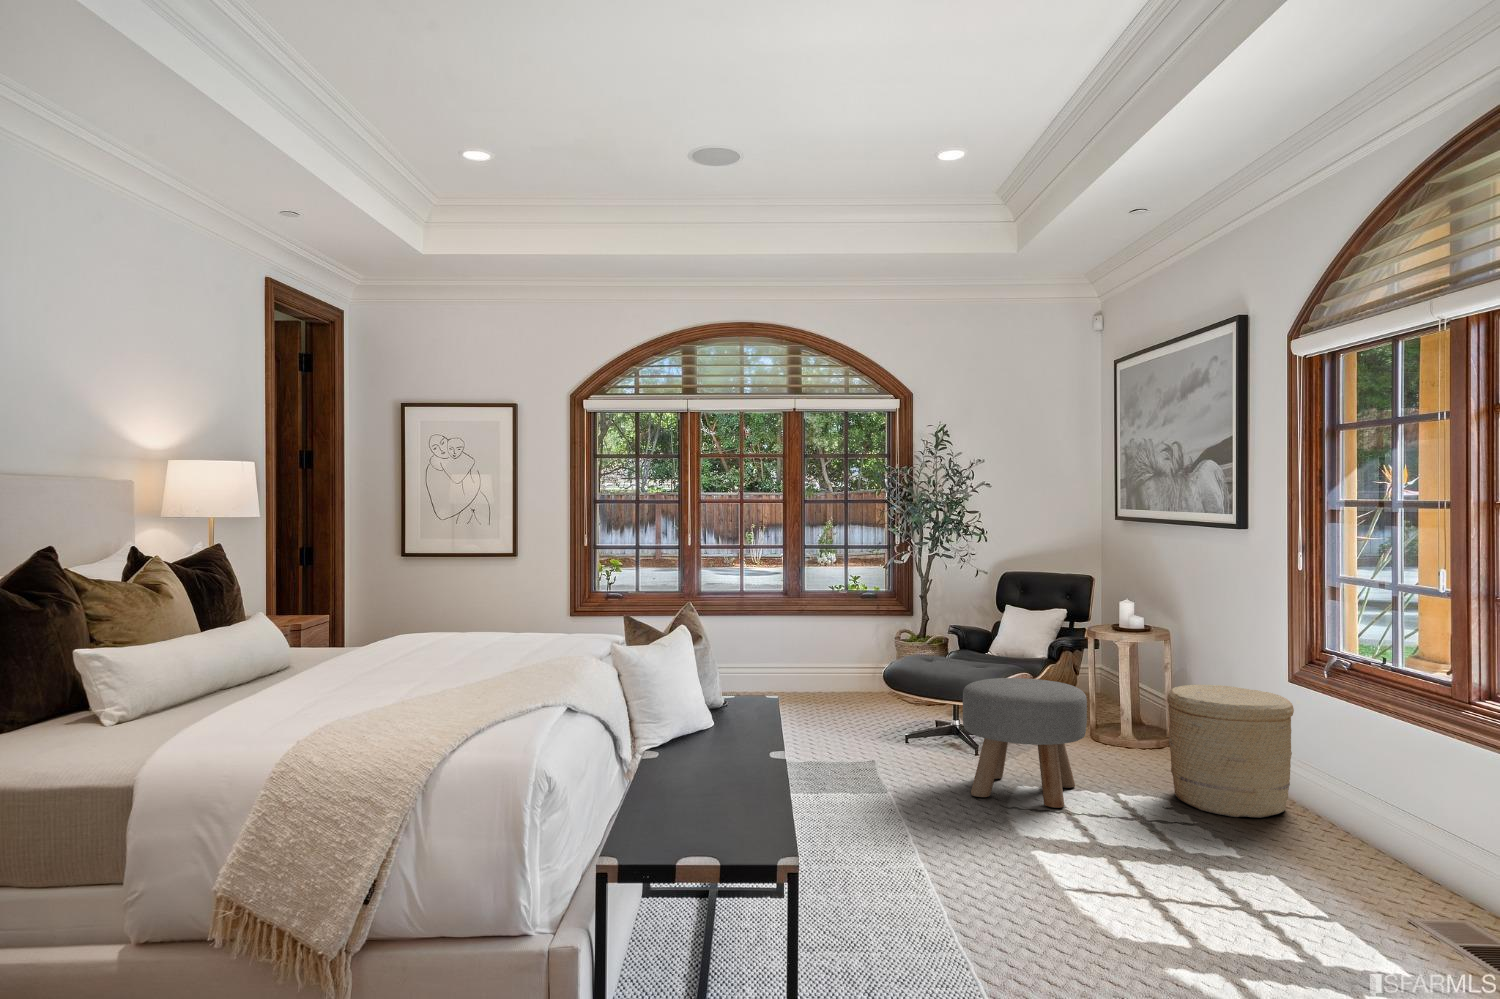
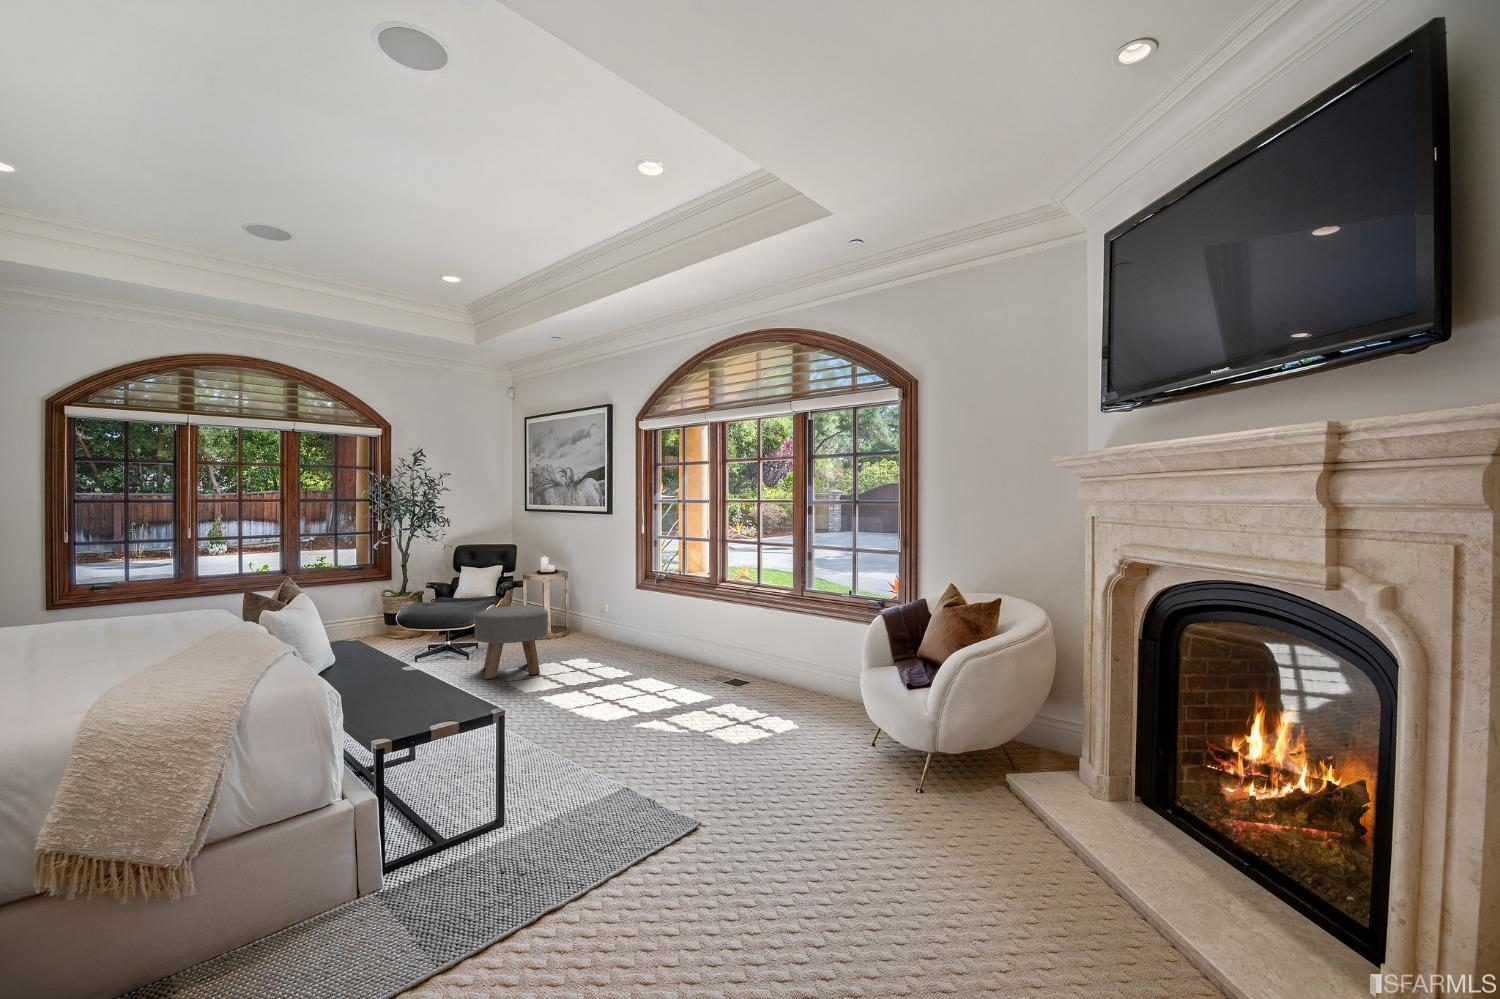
woven basket: present [1167,685,1294,818] -> none [584,596,642,660]

